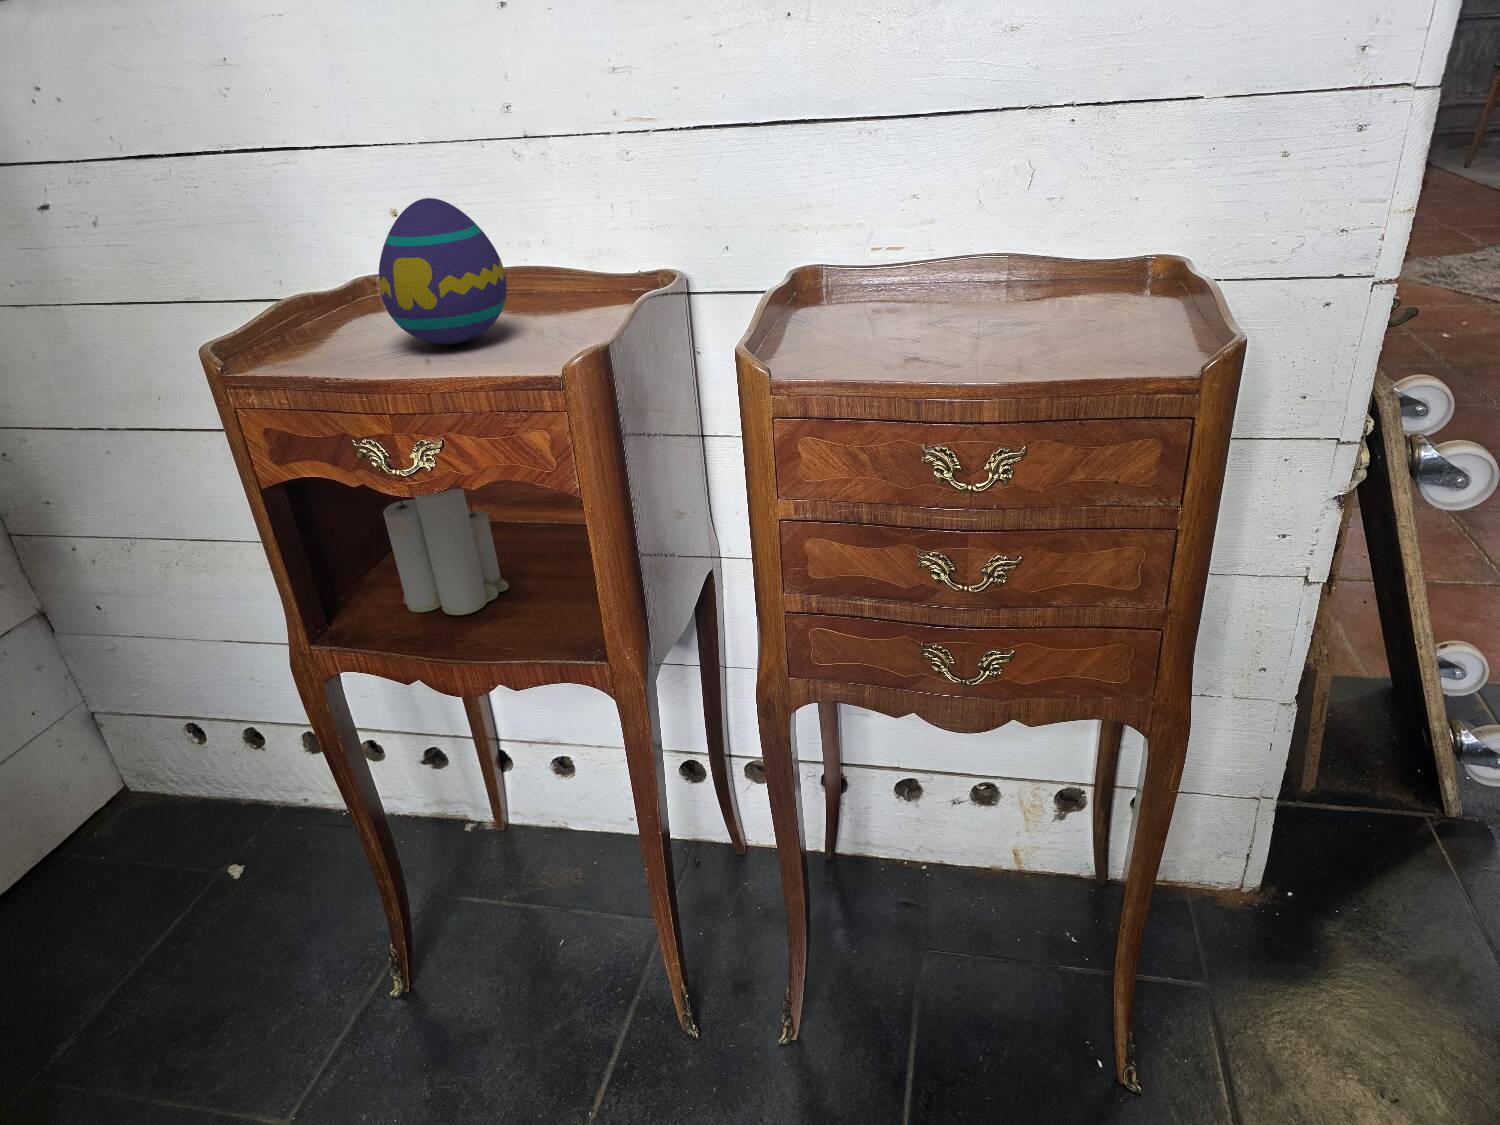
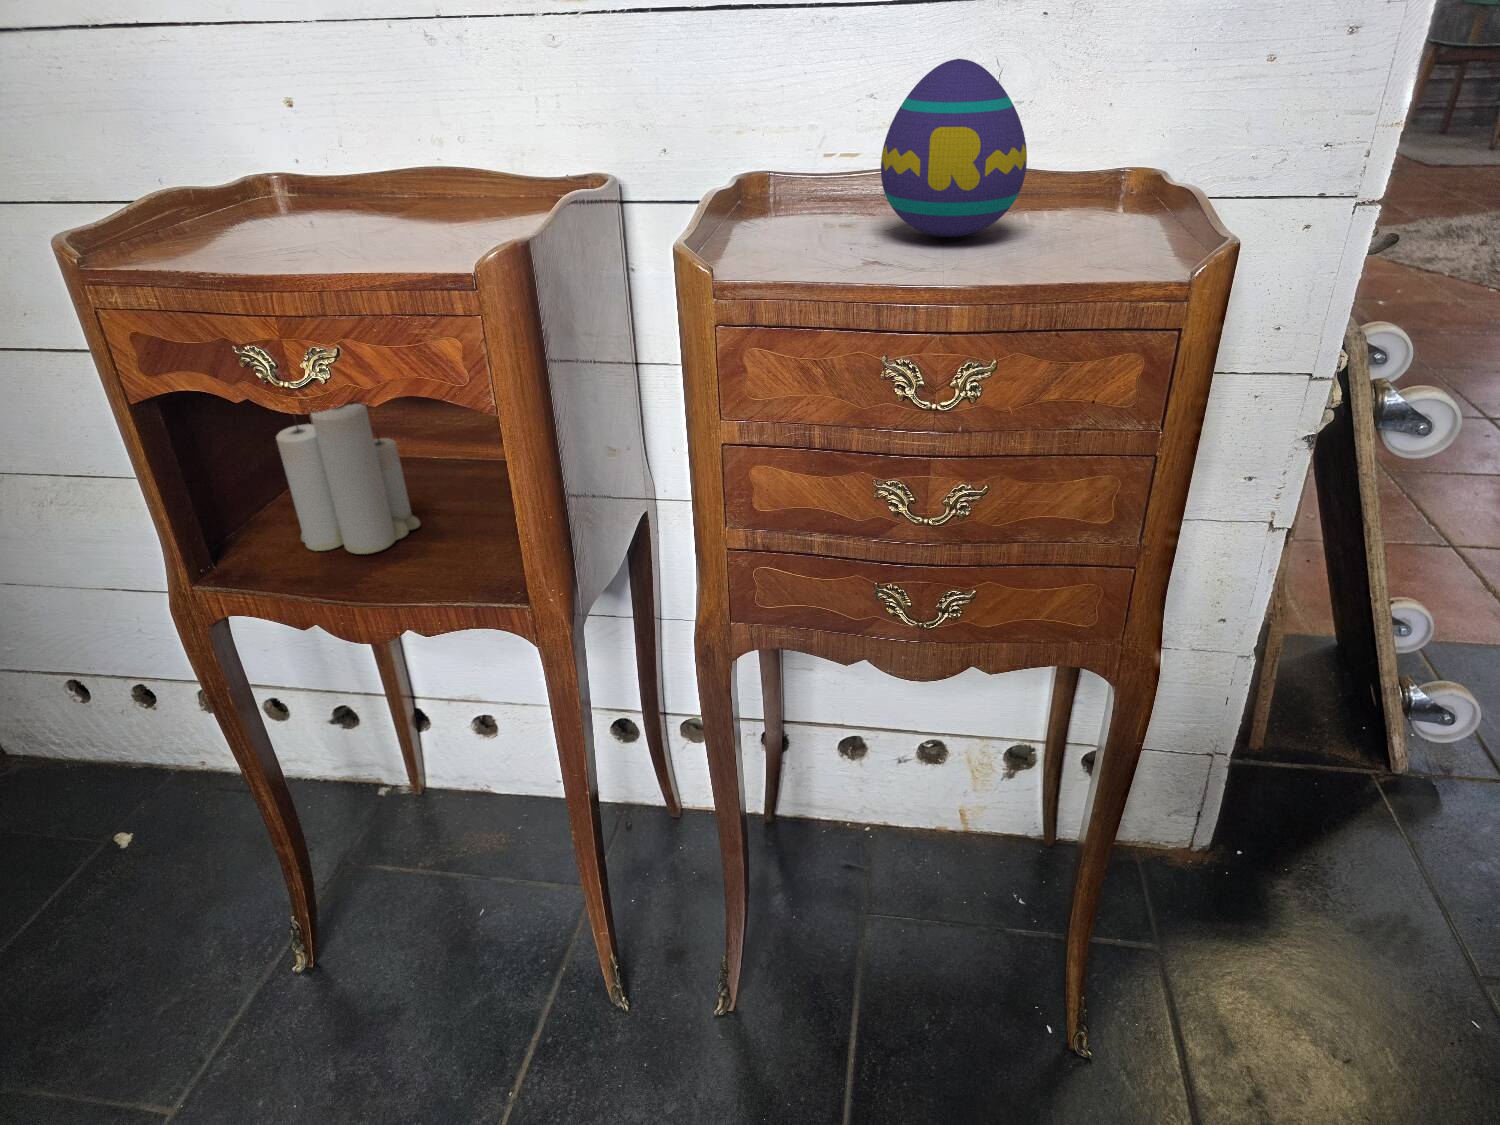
decorative egg: present [379,198,507,344] -> present [881,59,1027,237]

